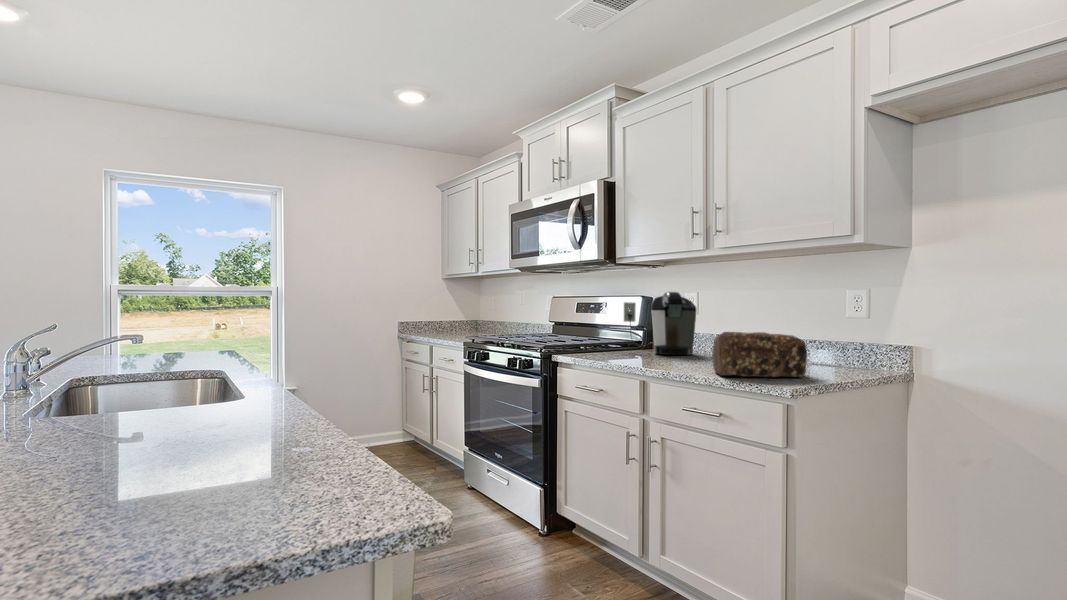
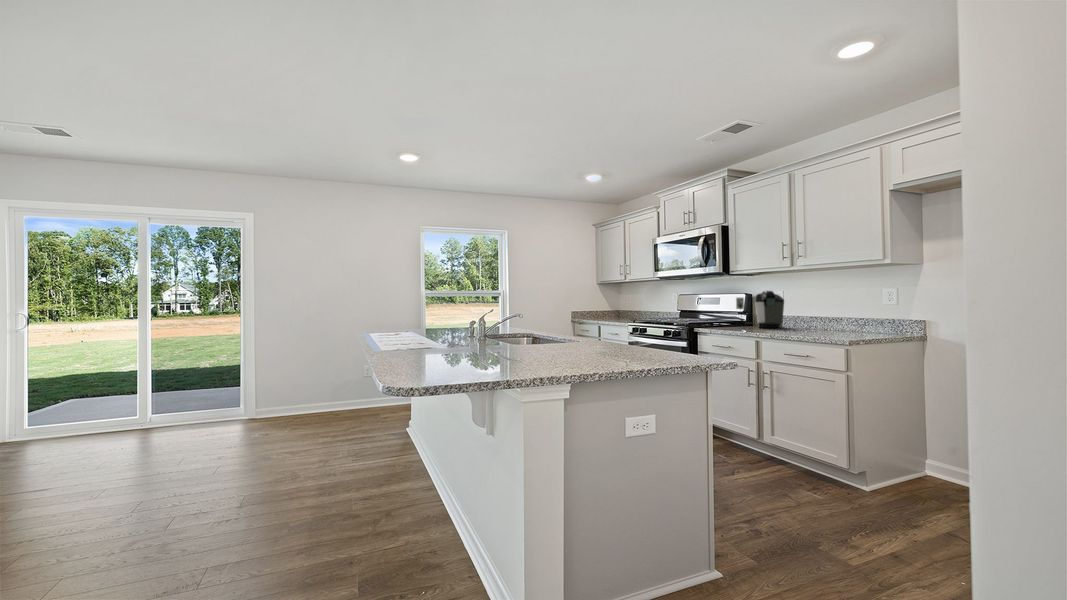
bread loaf: present [712,332,807,377] -> none [800,313,857,336]

